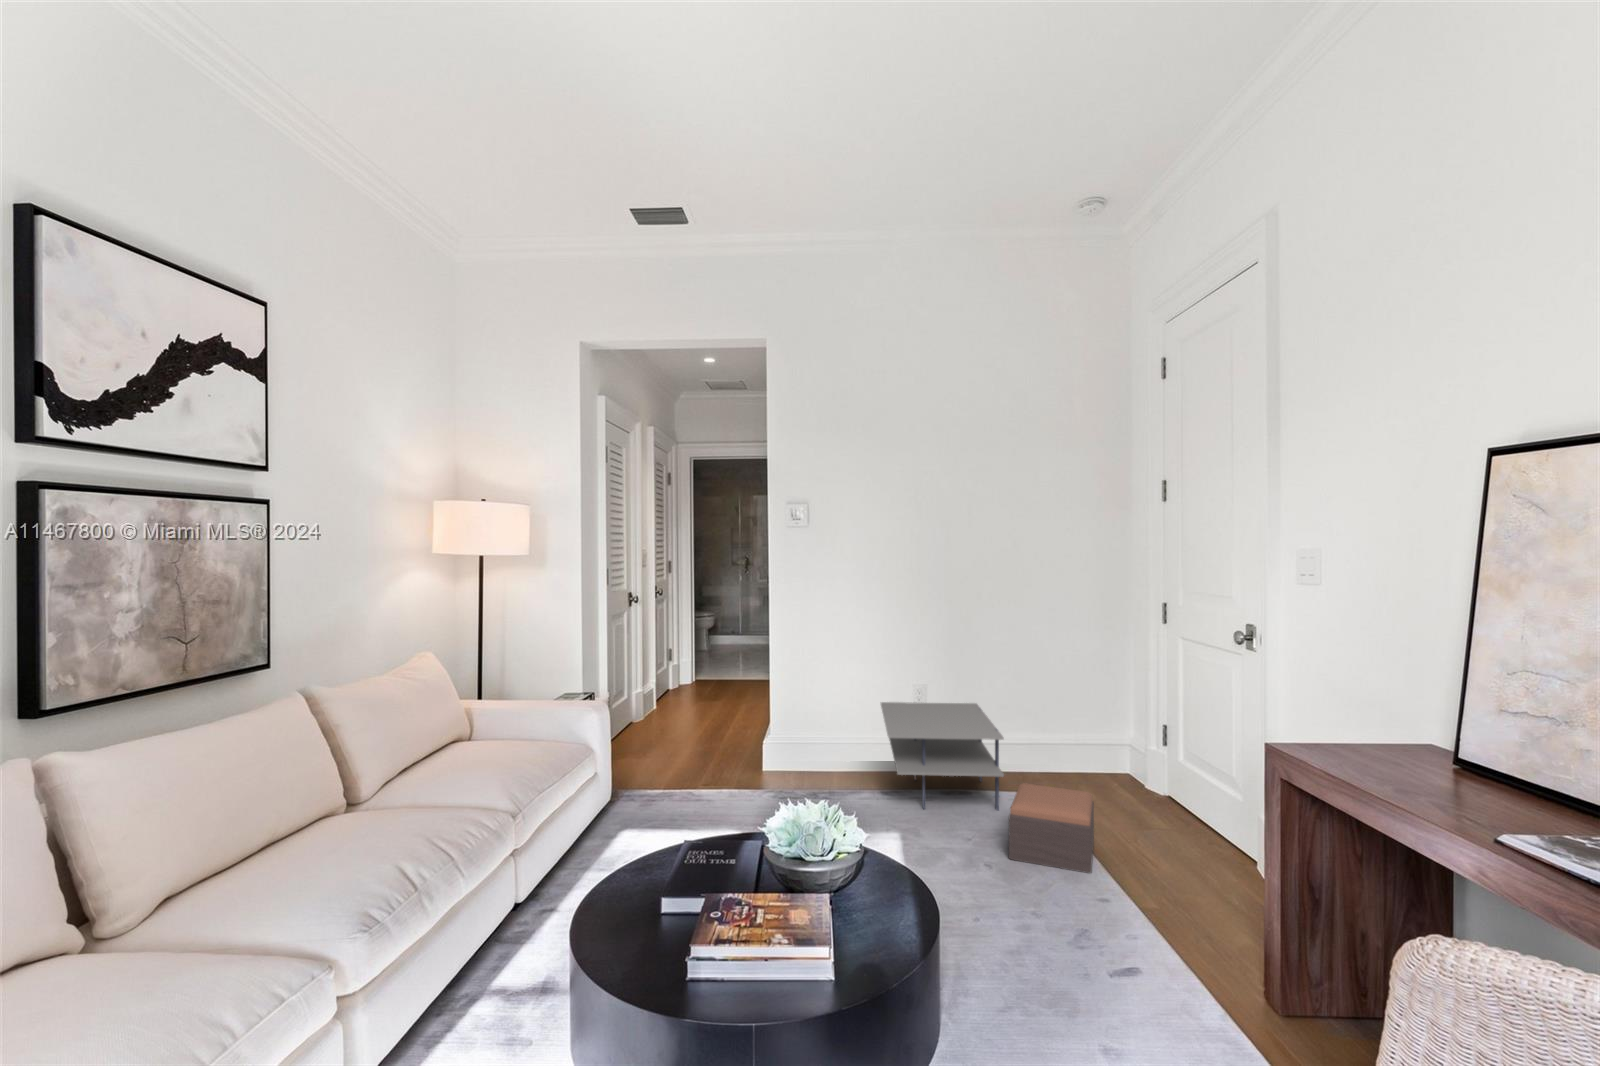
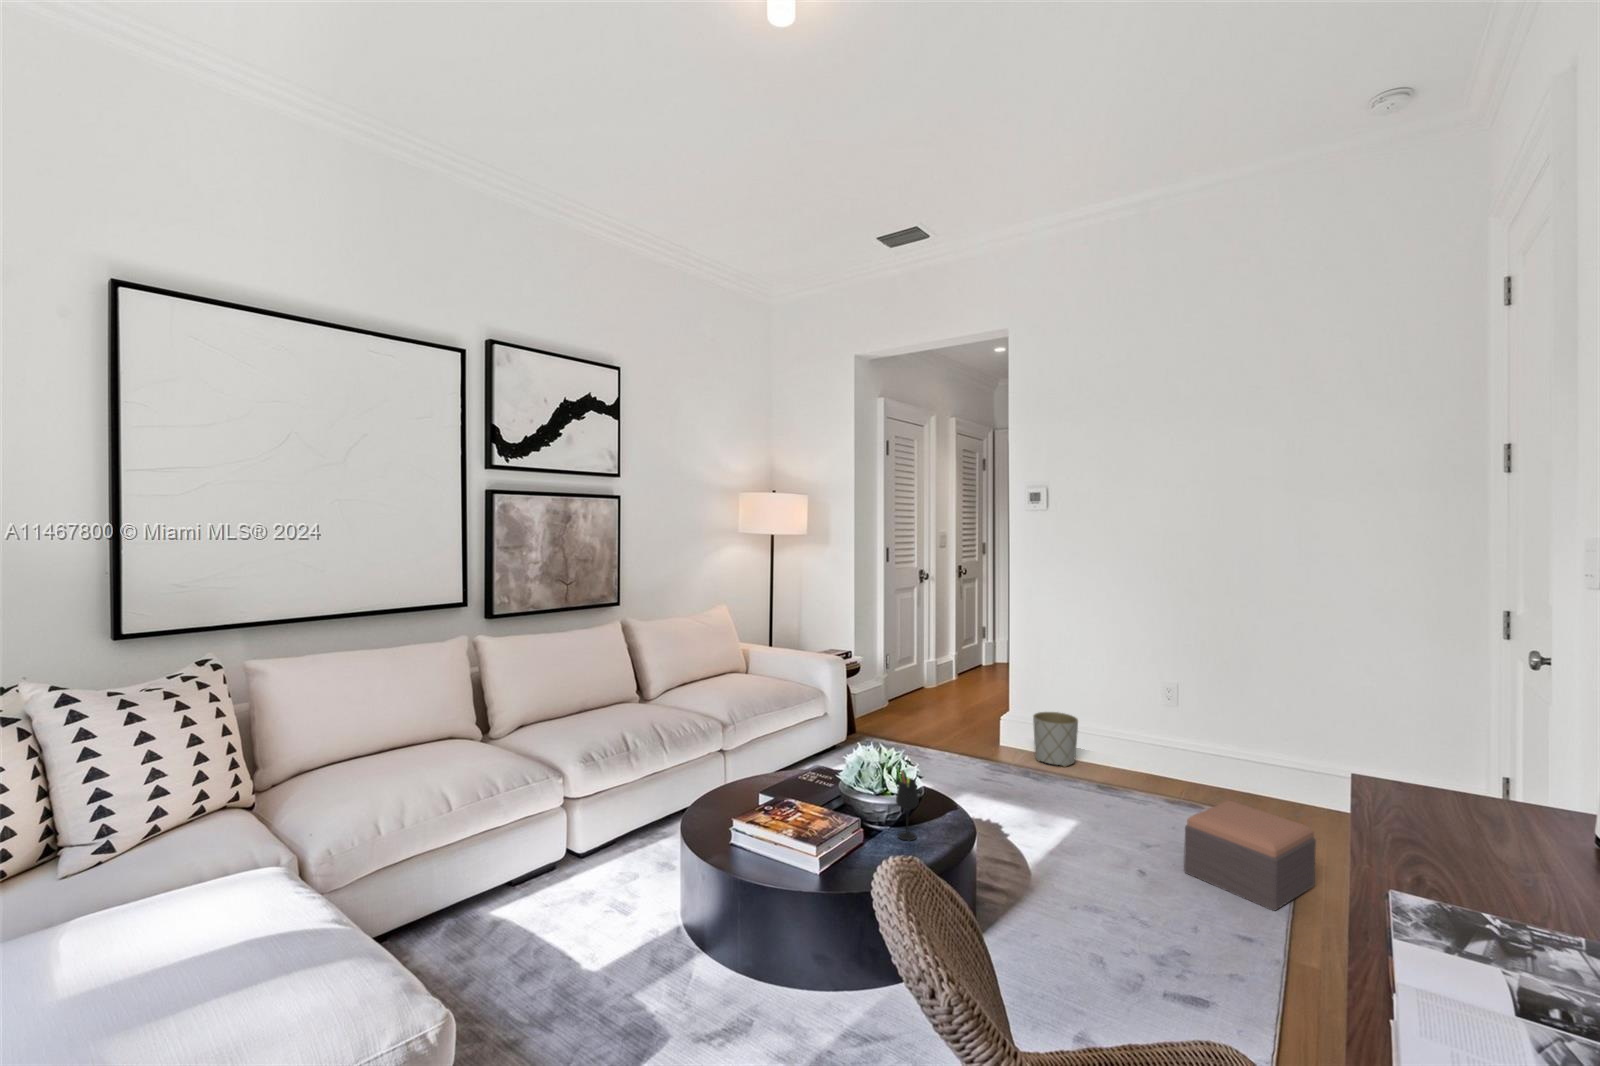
side table: present [881,702,1004,811] -> none [1090,696,1239,831]
planter: none [801,728,844,783] -> present [1033,712,1078,767]
wine glass: none [867,823,894,906] -> present [896,776,919,841]

